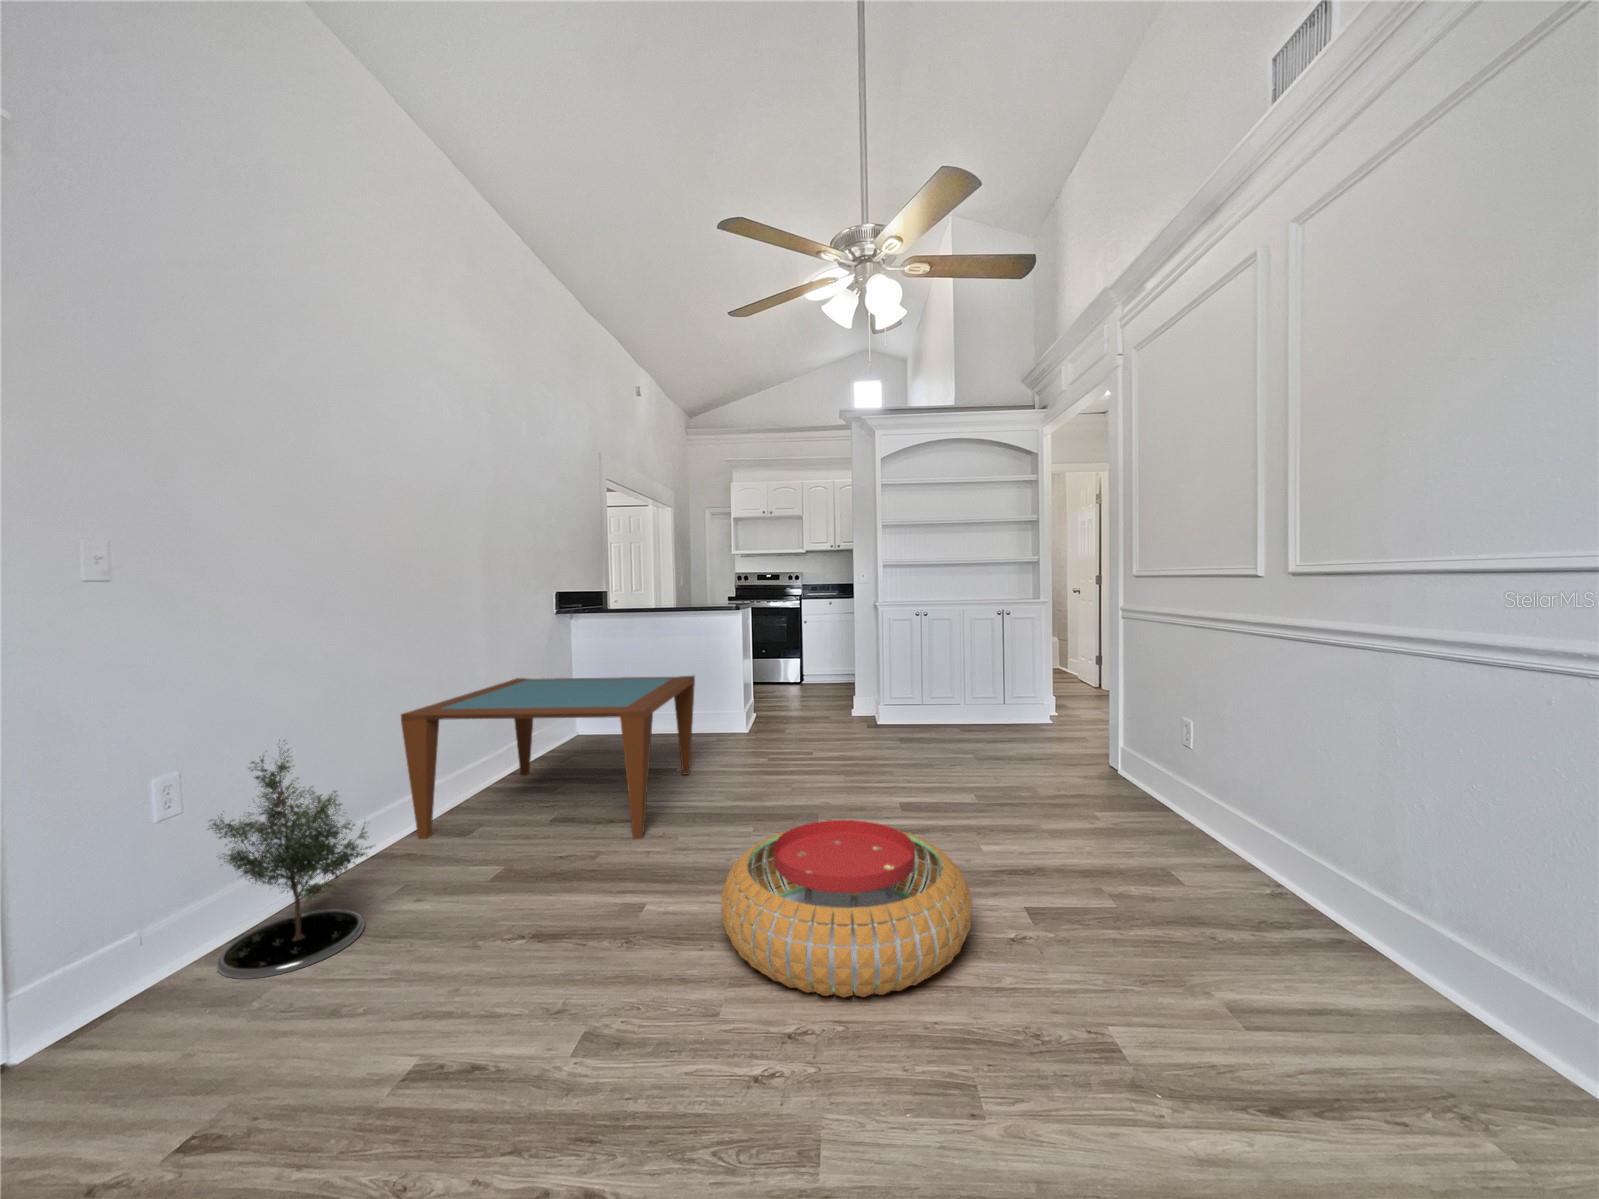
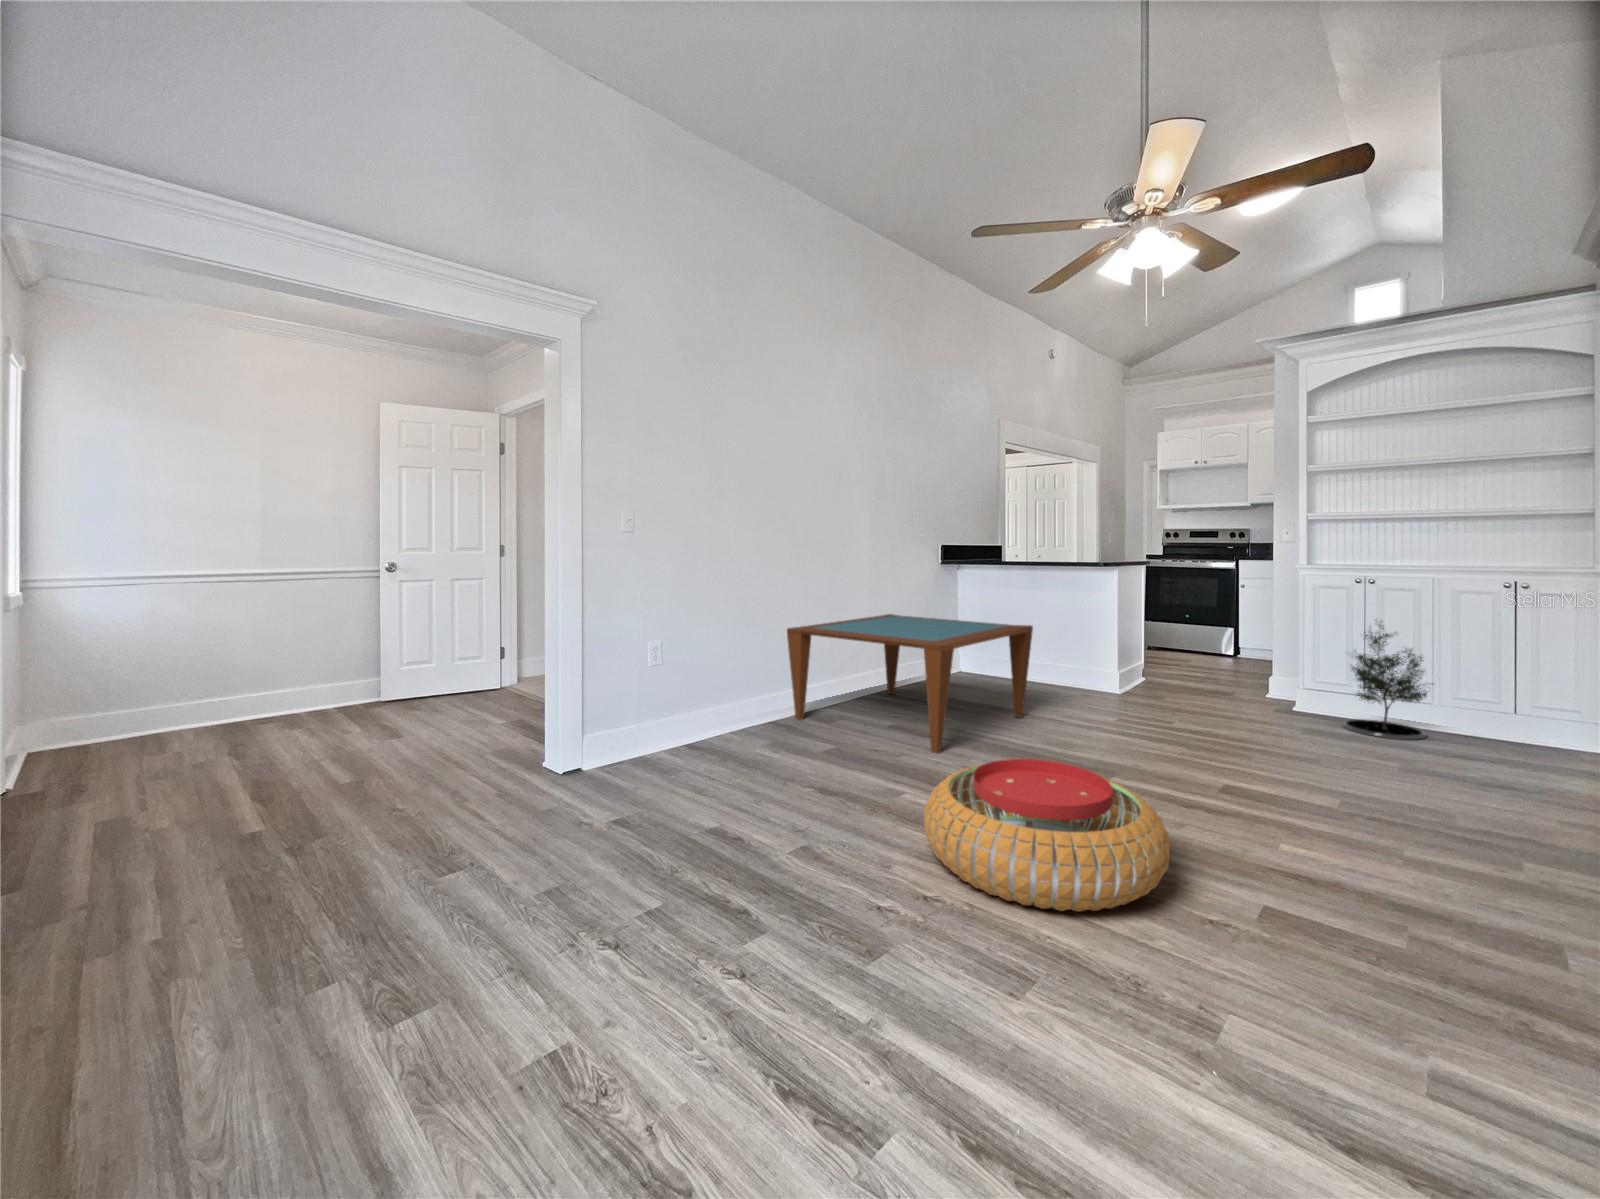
potted tree: present [211,740,372,979] -> present [1342,620,1433,740]

